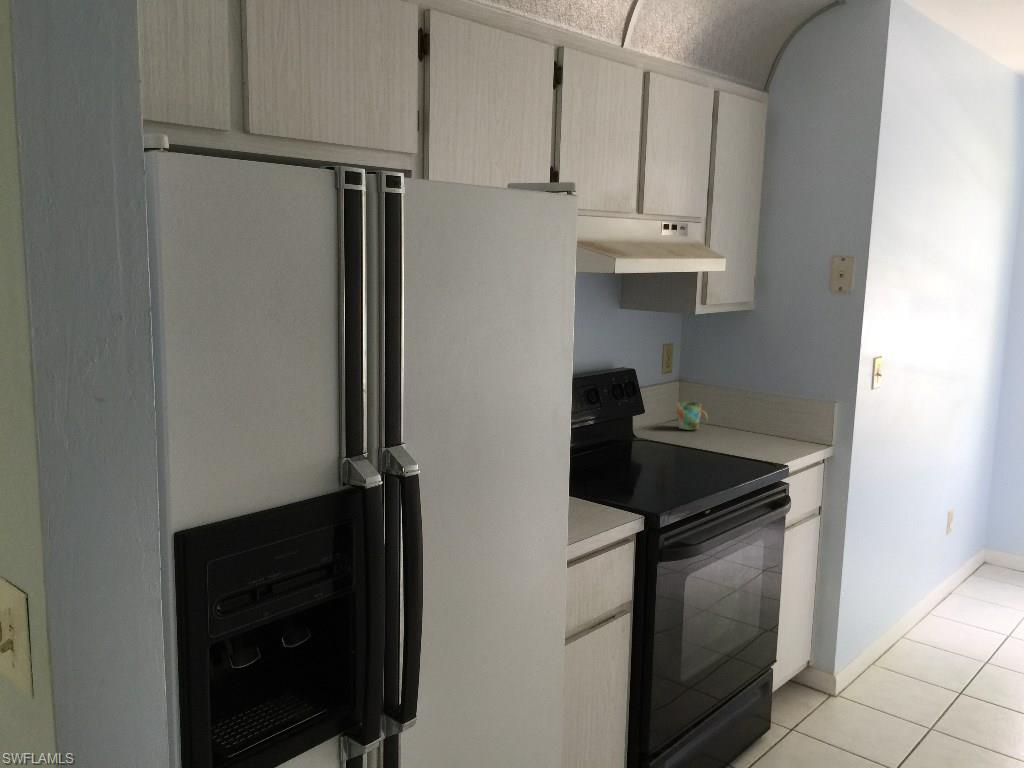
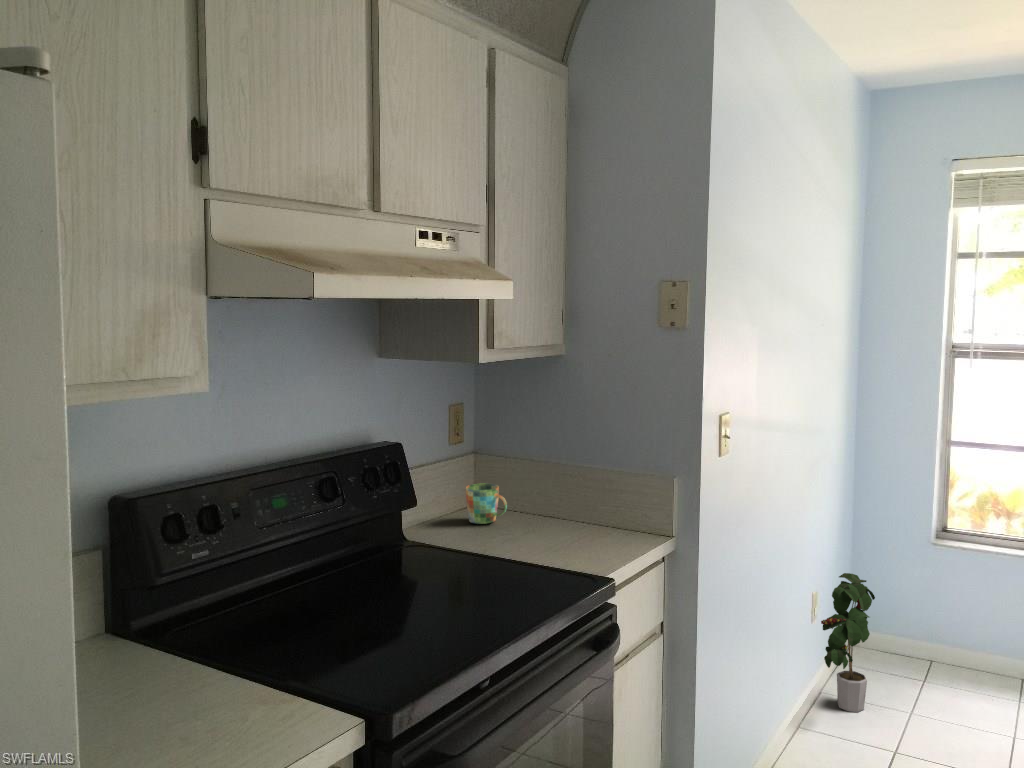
potted plant: none [954,496,1006,608] -> present [821,573,875,712]

